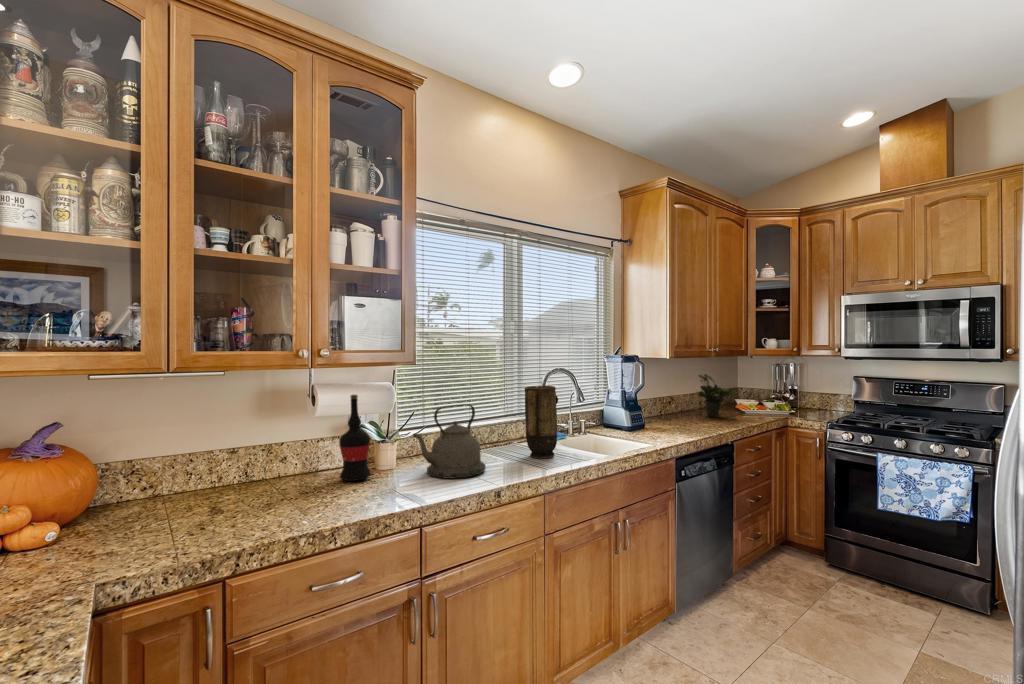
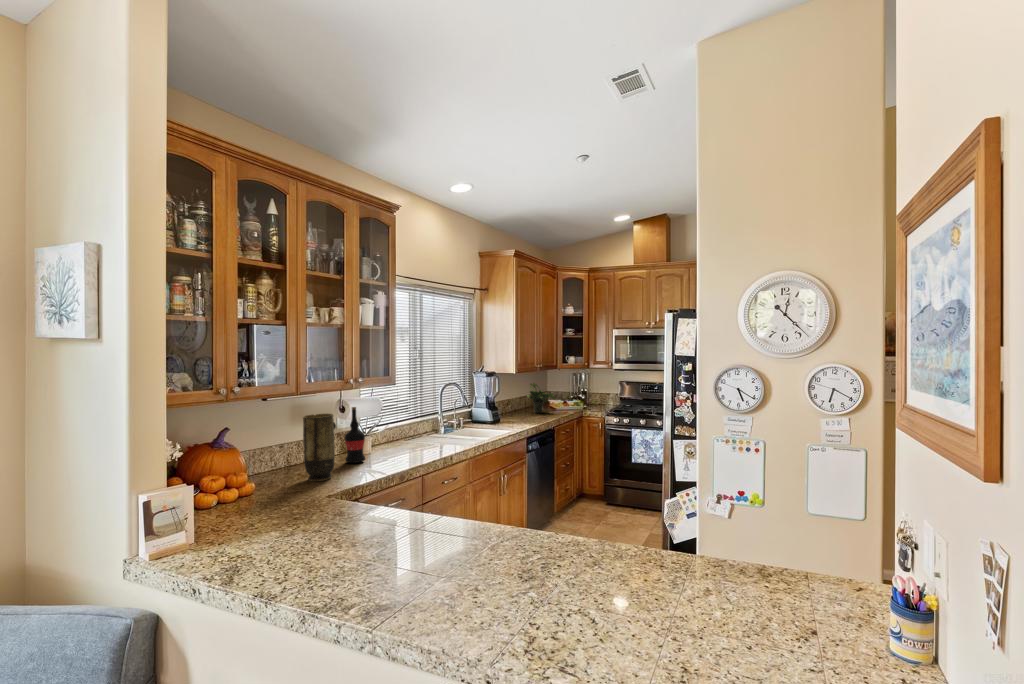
vase: present [525,386,558,458] -> present [303,414,336,481]
kettle: present [413,404,485,479] -> none [394,410,433,457]

